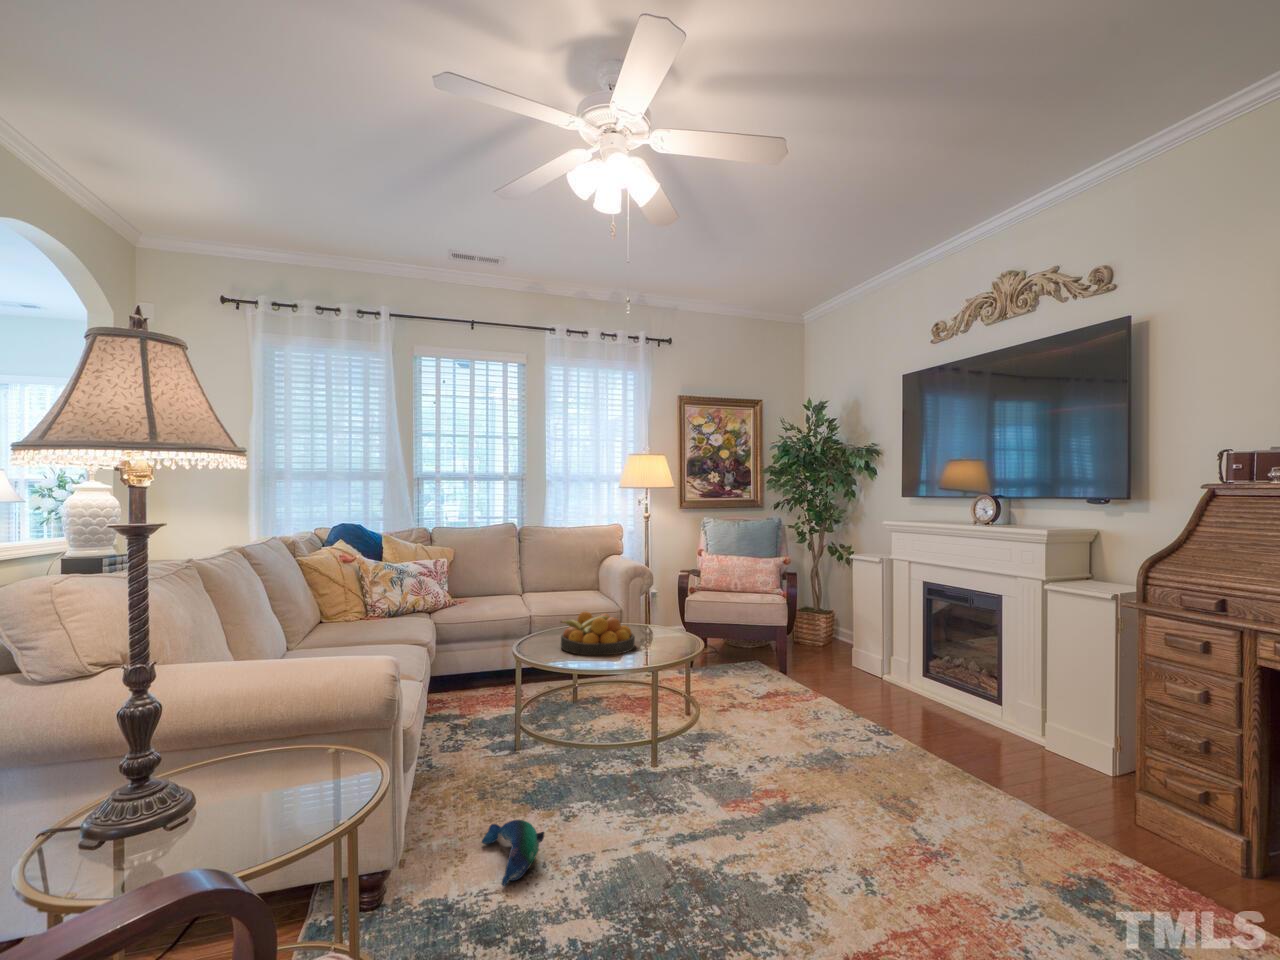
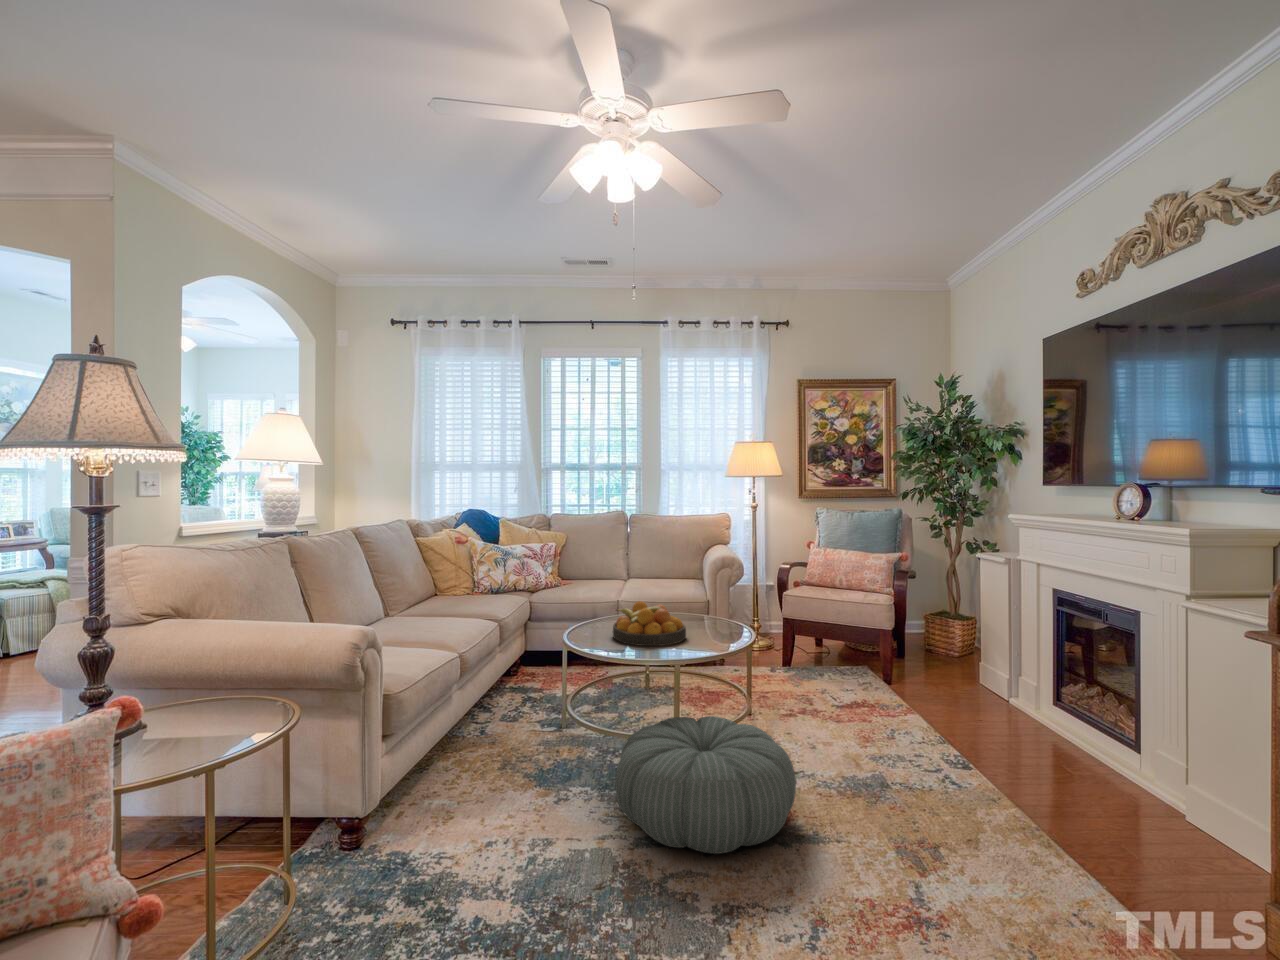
pouf: none [627,714,801,839] -> present [615,716,796,854]
plush toy: present [482,820,544,886] -> none [455,795,511,855]

